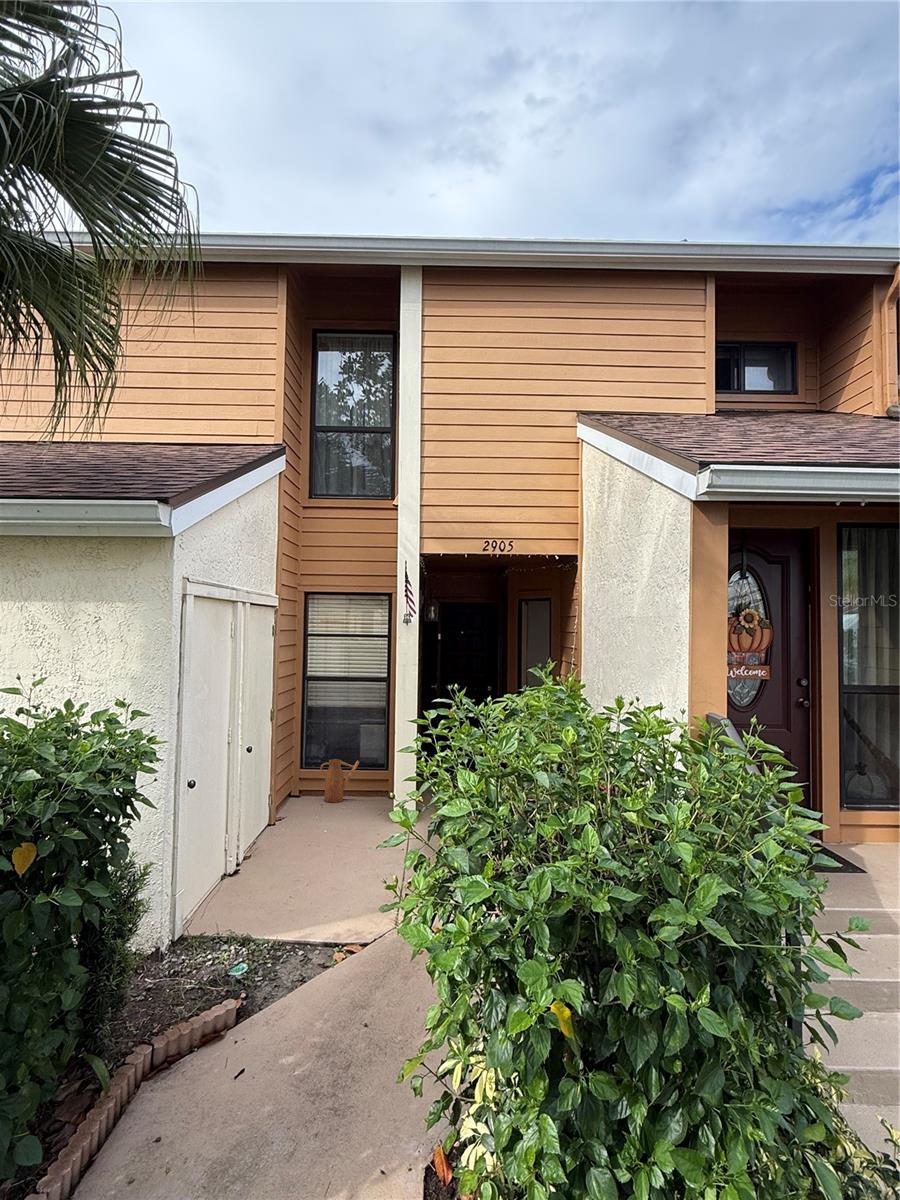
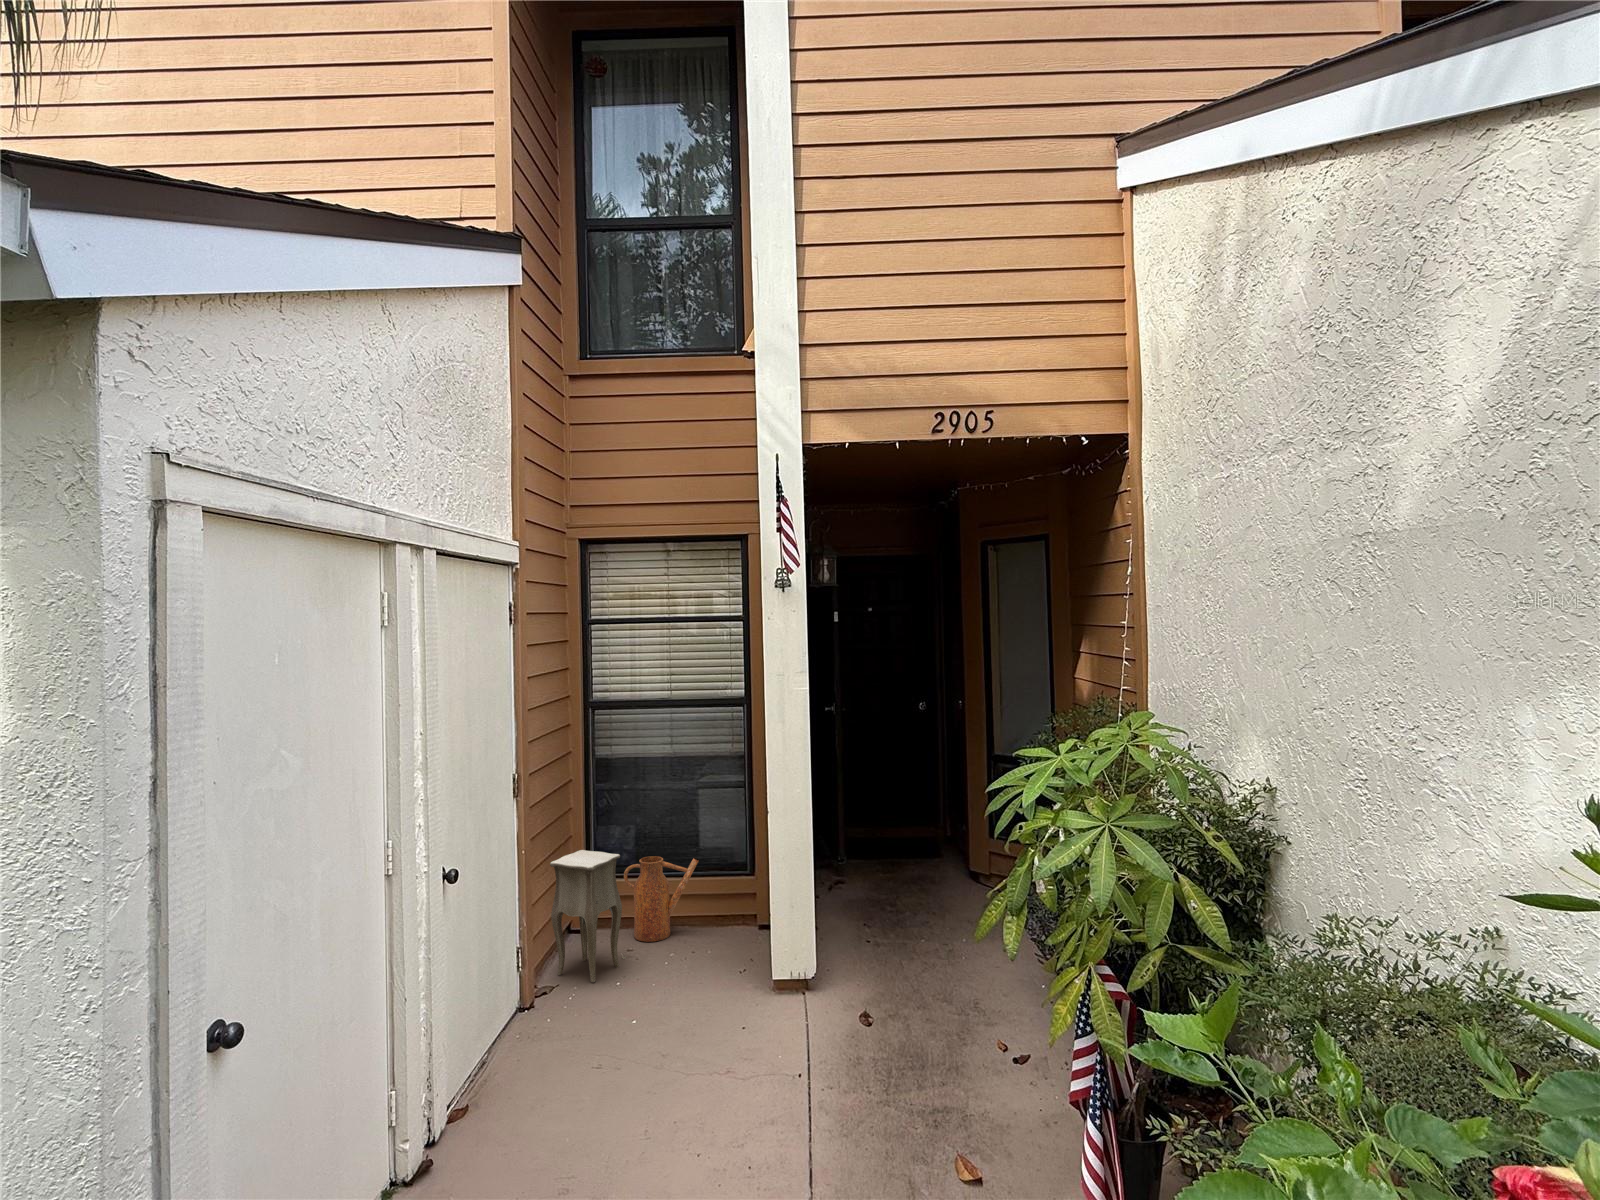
side table: none [284,752,321,817] -> present [550,850,626,982]

